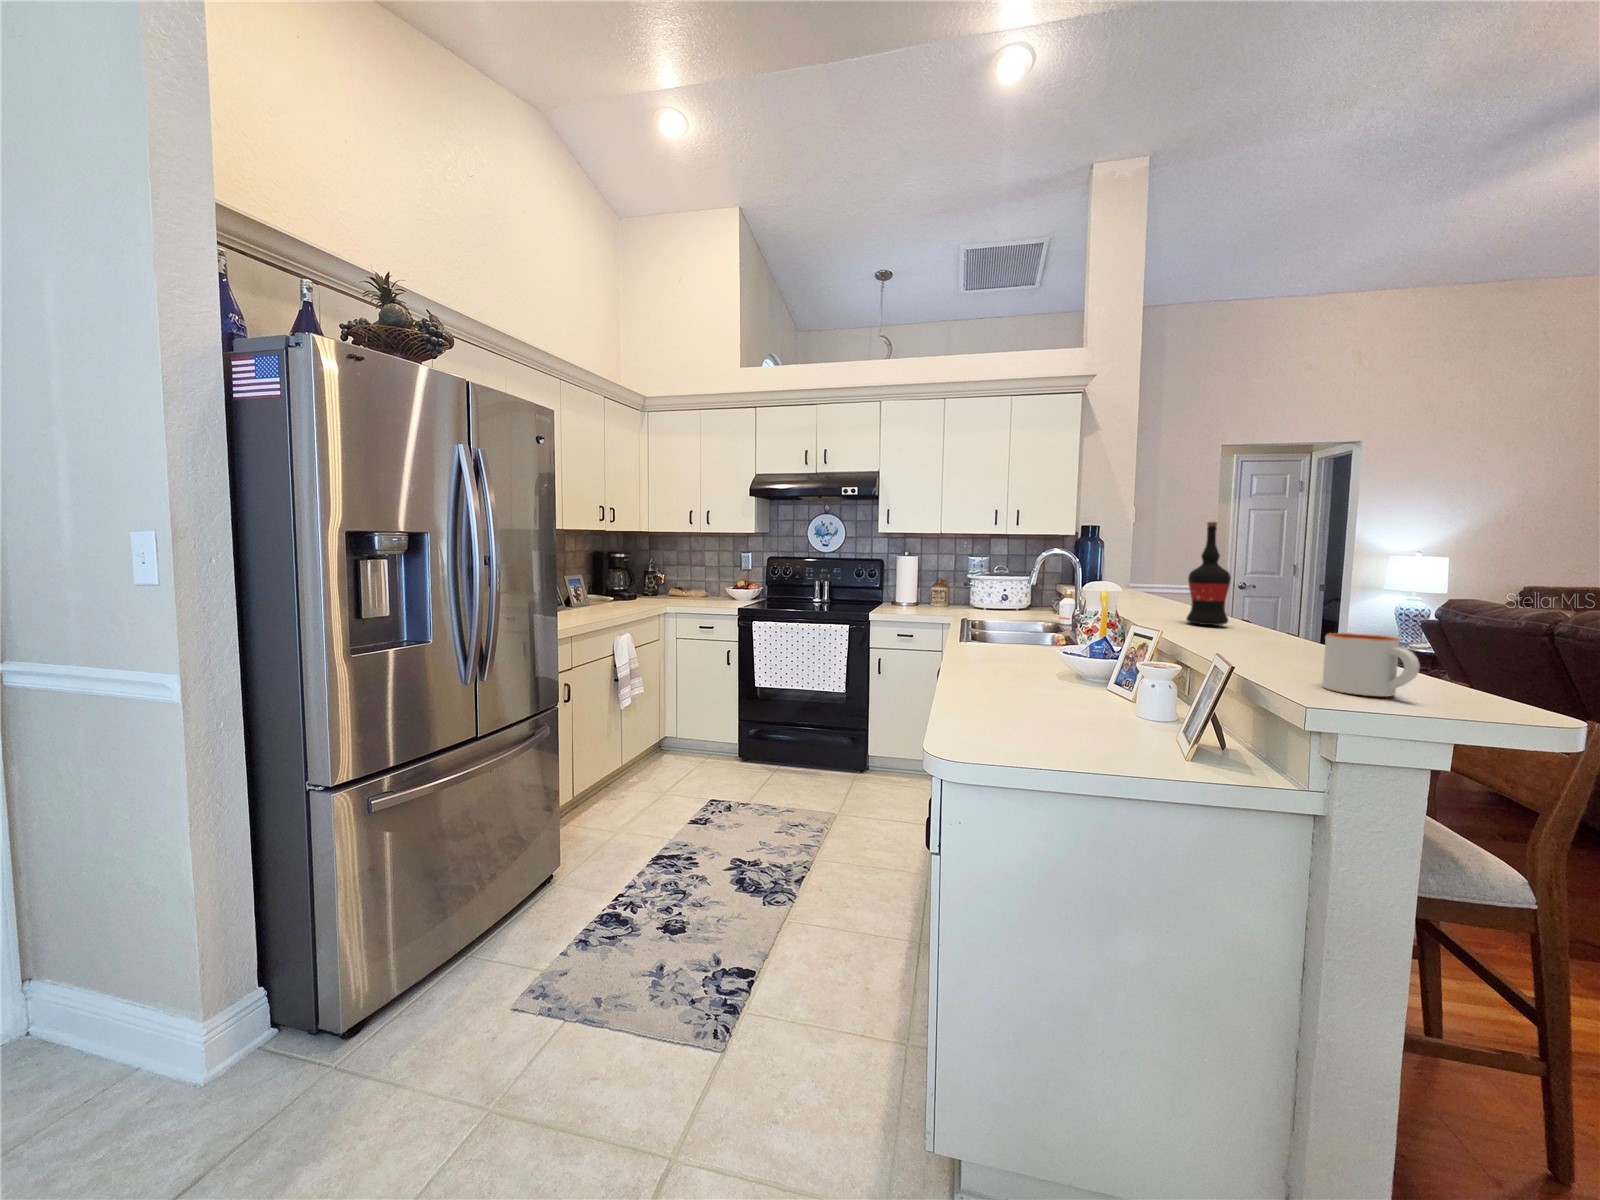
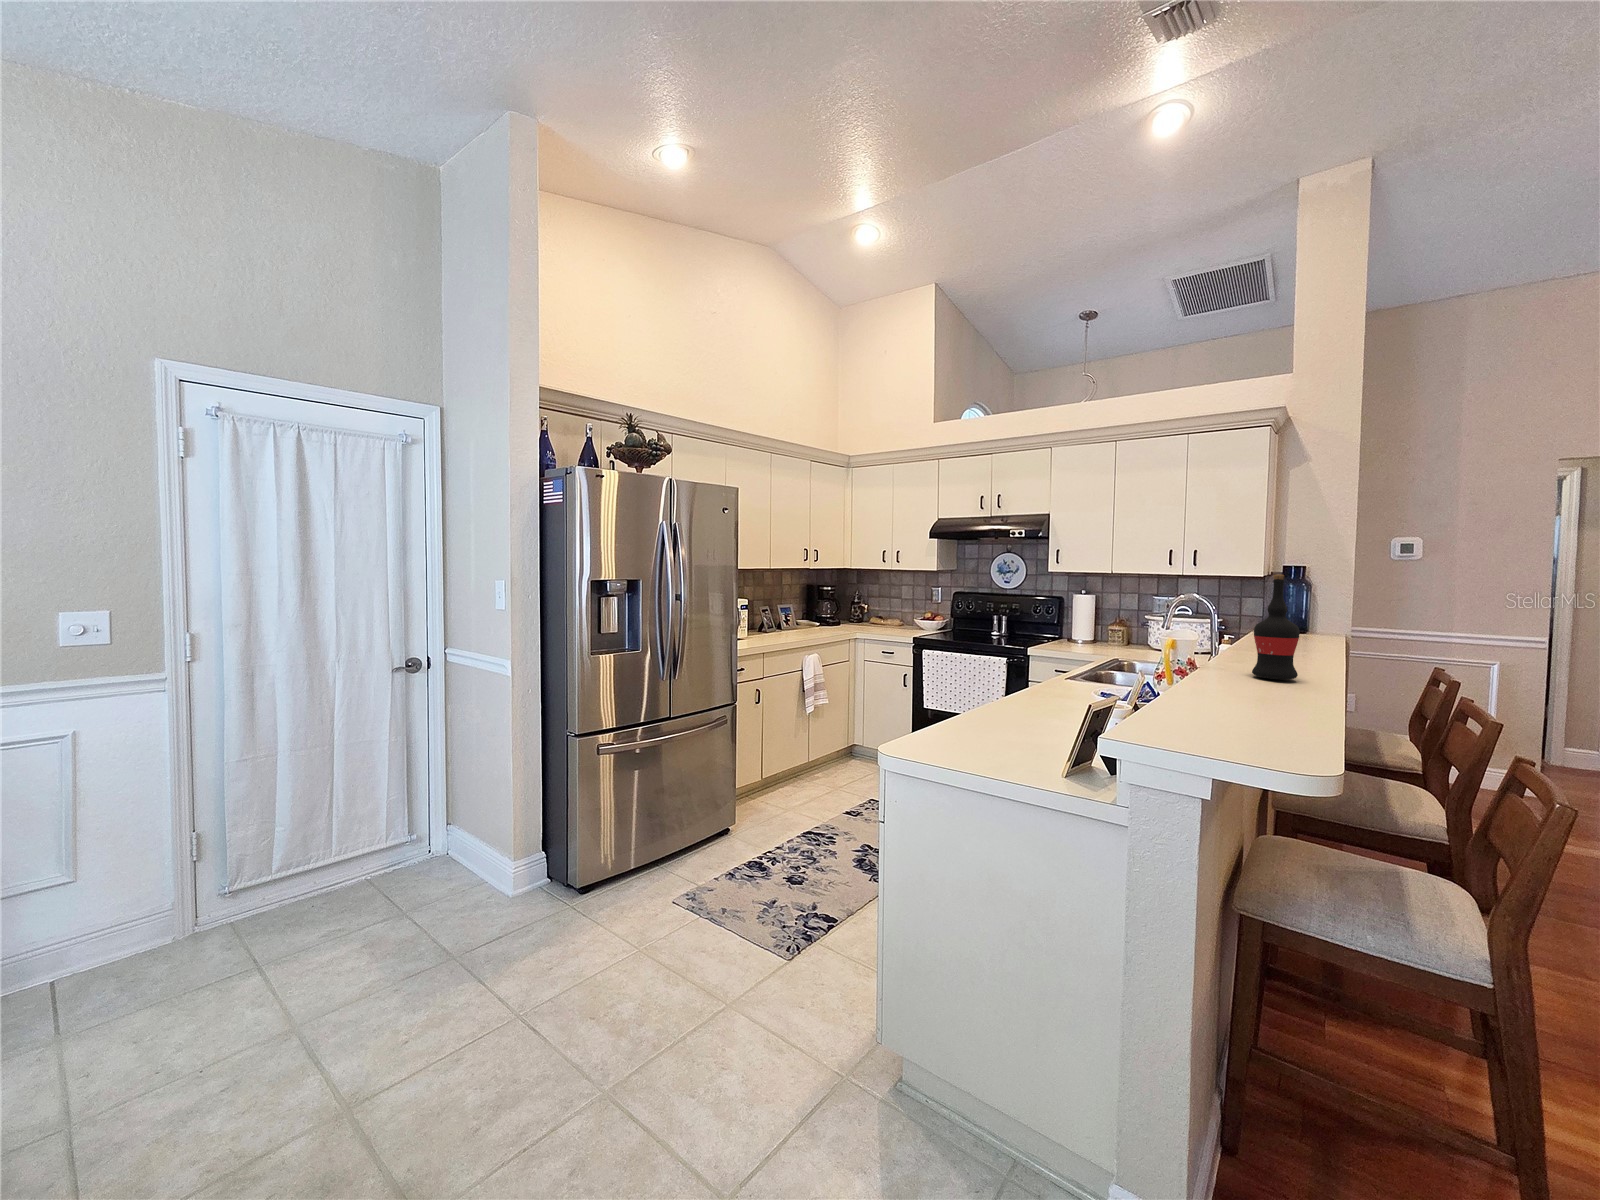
mug: present [1322,633,1420,697] -> none [1188,687,1249,745]

